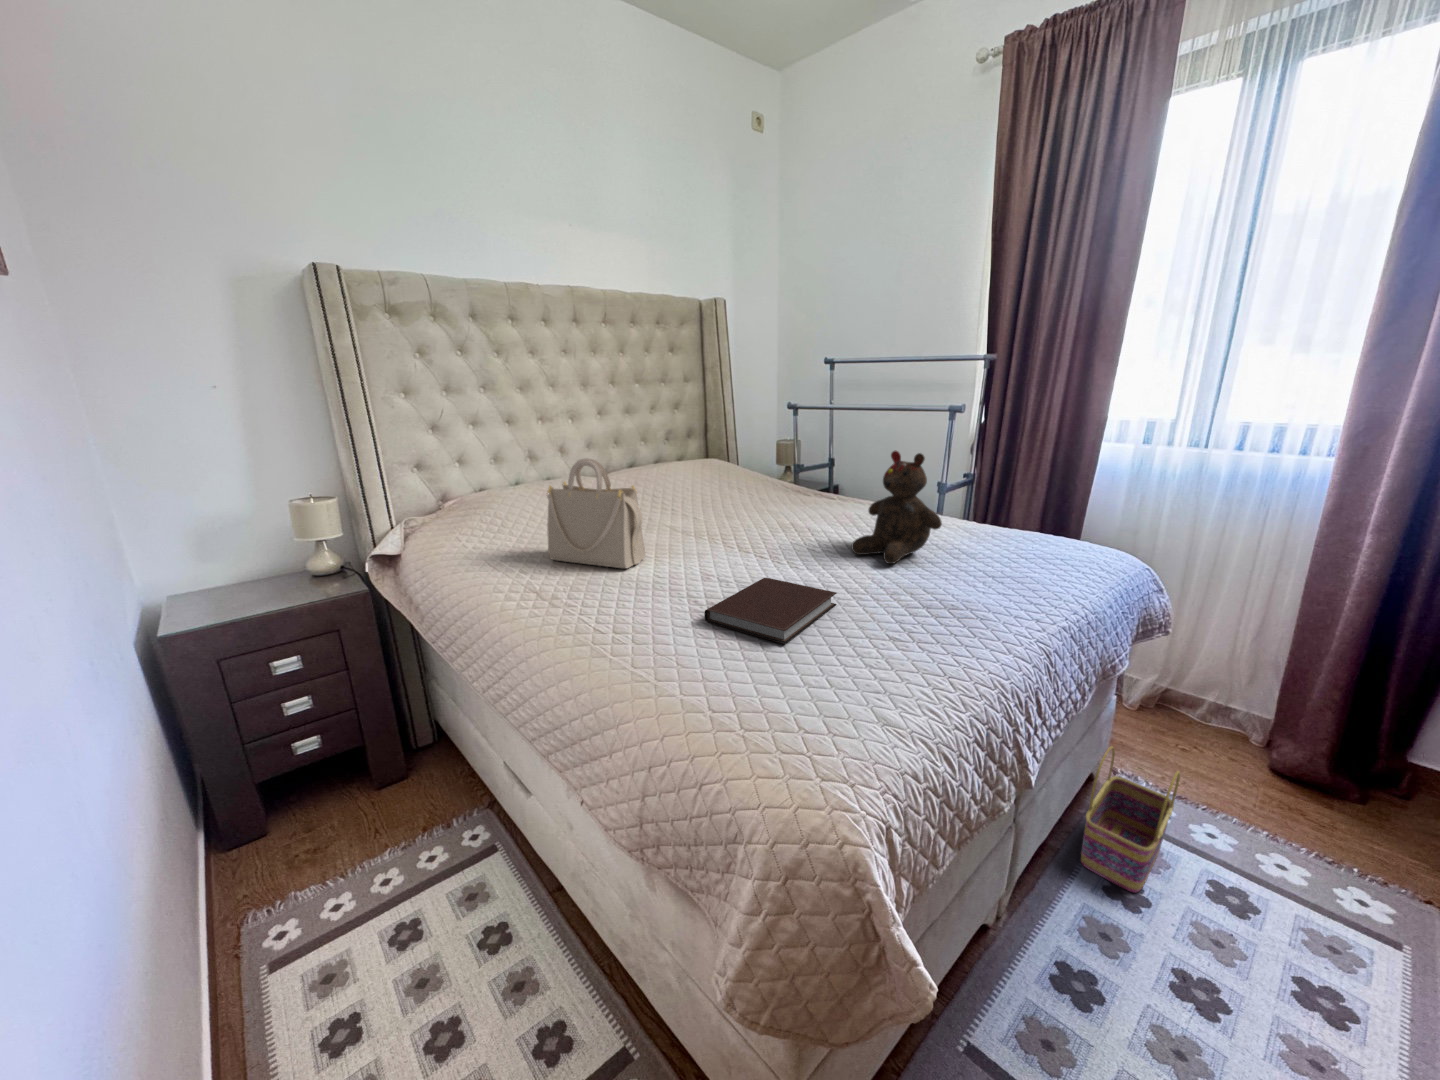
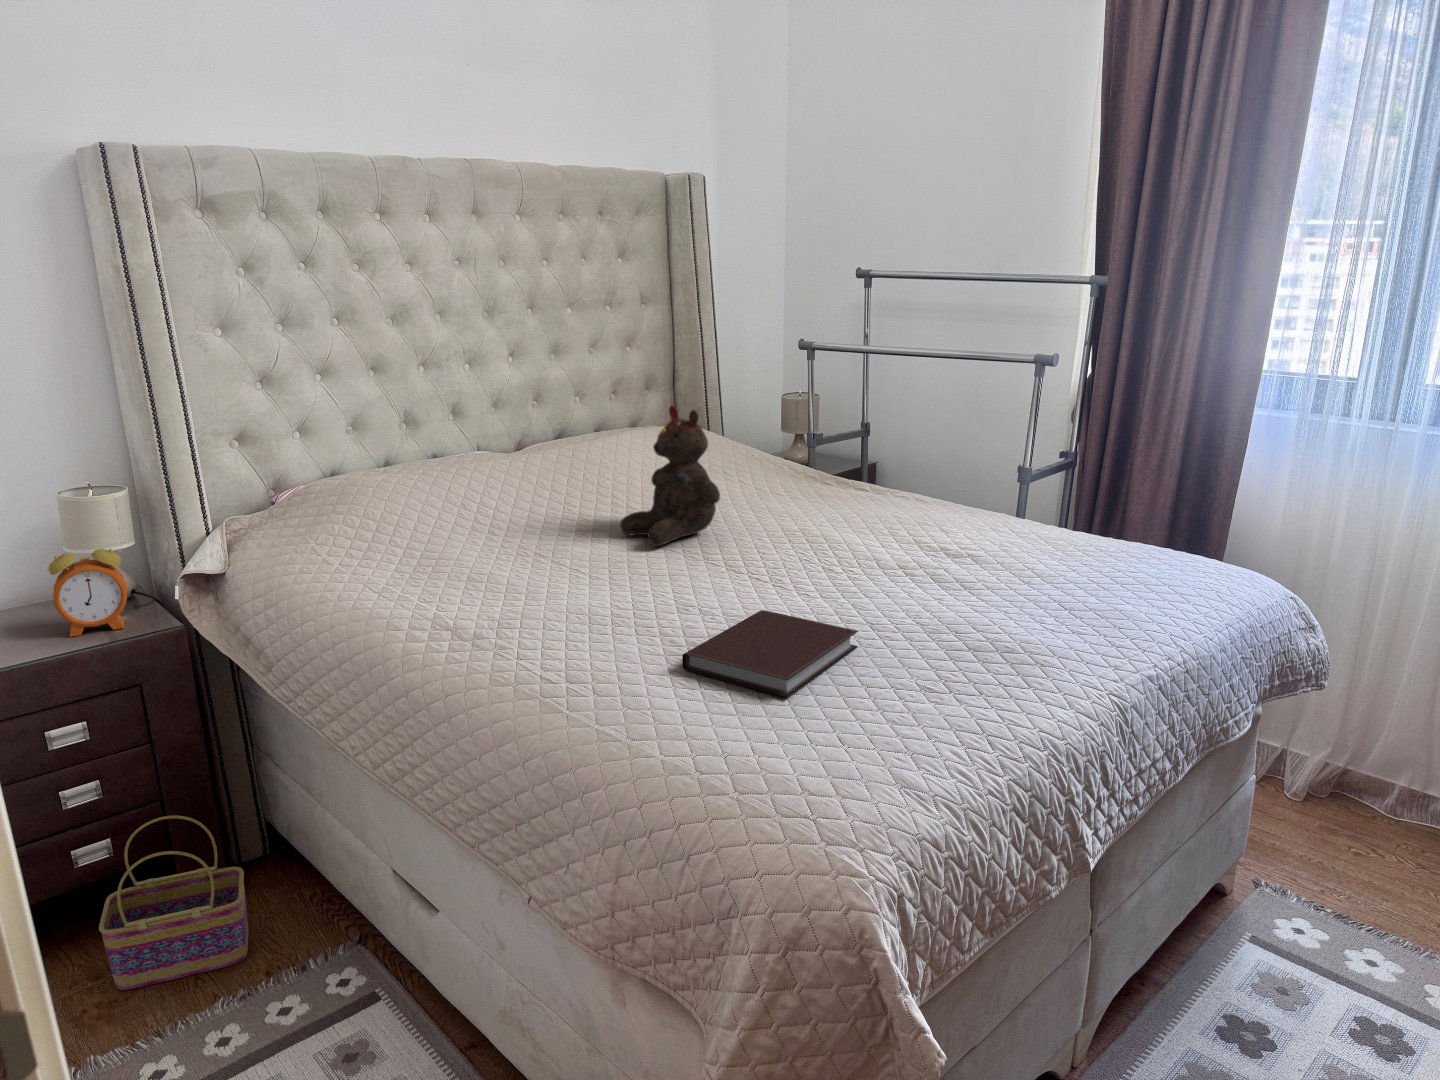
teddy bear: present [852,450,942,564] -> present [620,406,720,546]
handbag: present [547,458,645,568] -> none [452,441,592,597]
alarm clock: none [276,528,333,597] -> present [48,536,127,637]
basket: present [1081,746,1180,892] -> present [99,816,248,990]

